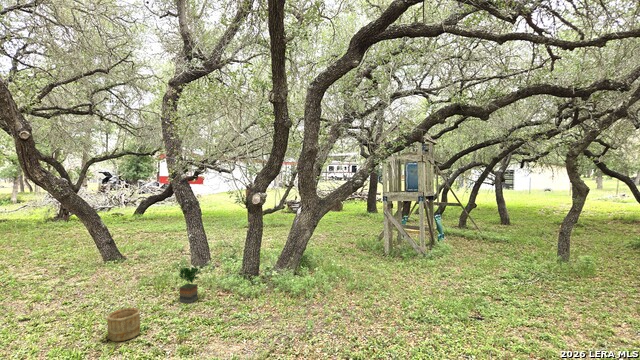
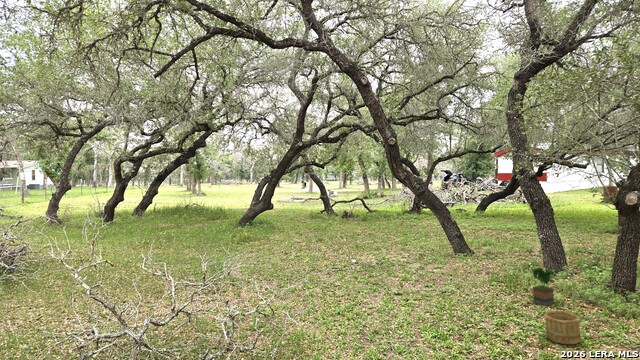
wooden bucket: present [106,308,140,341] -> present [544,311,580,344]

